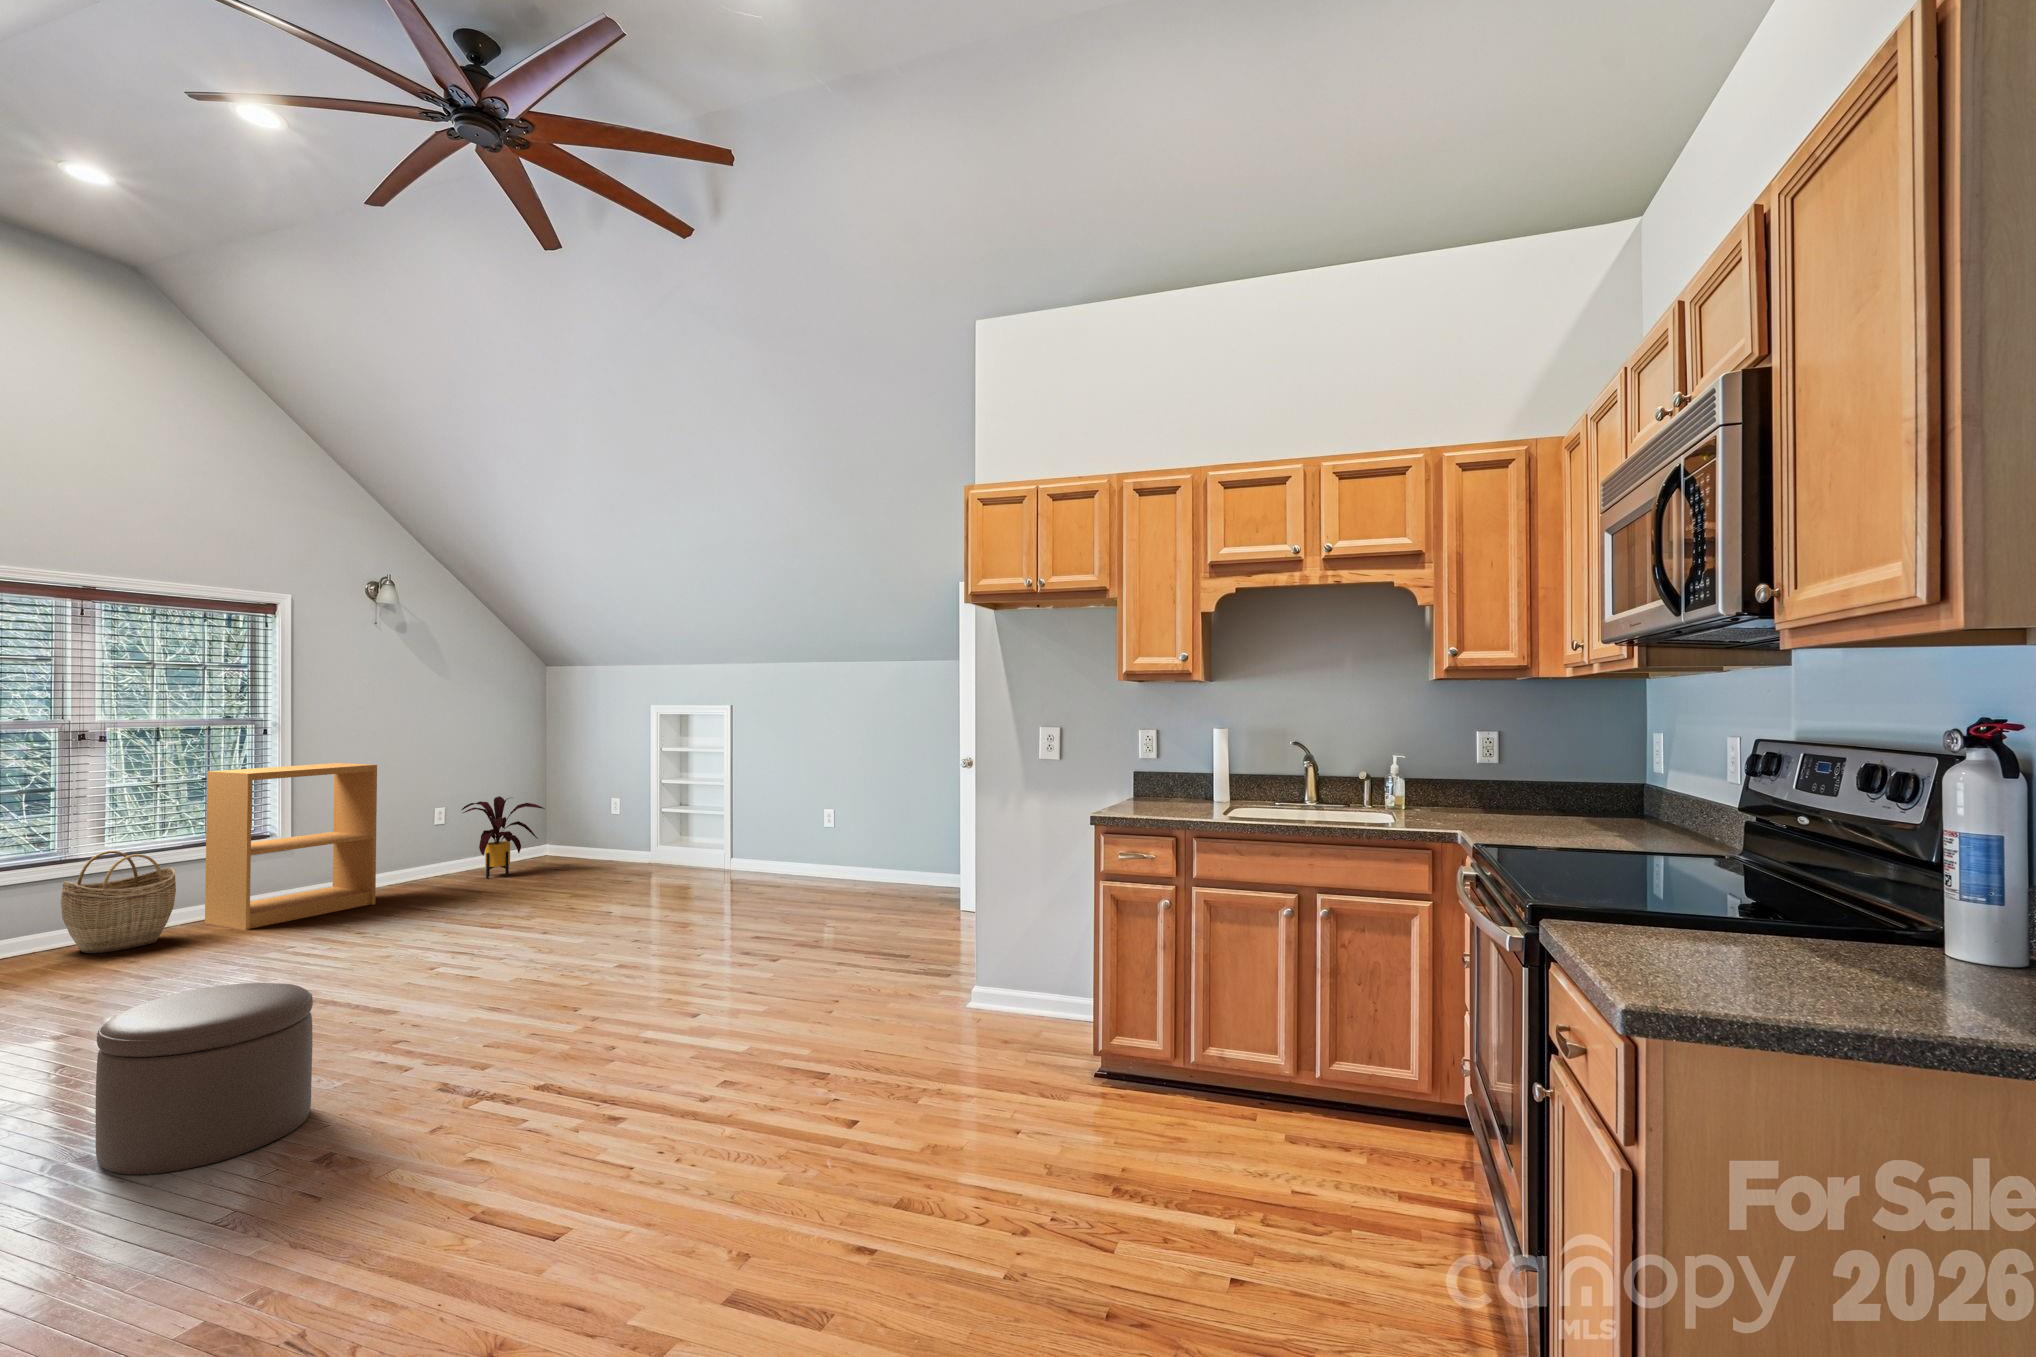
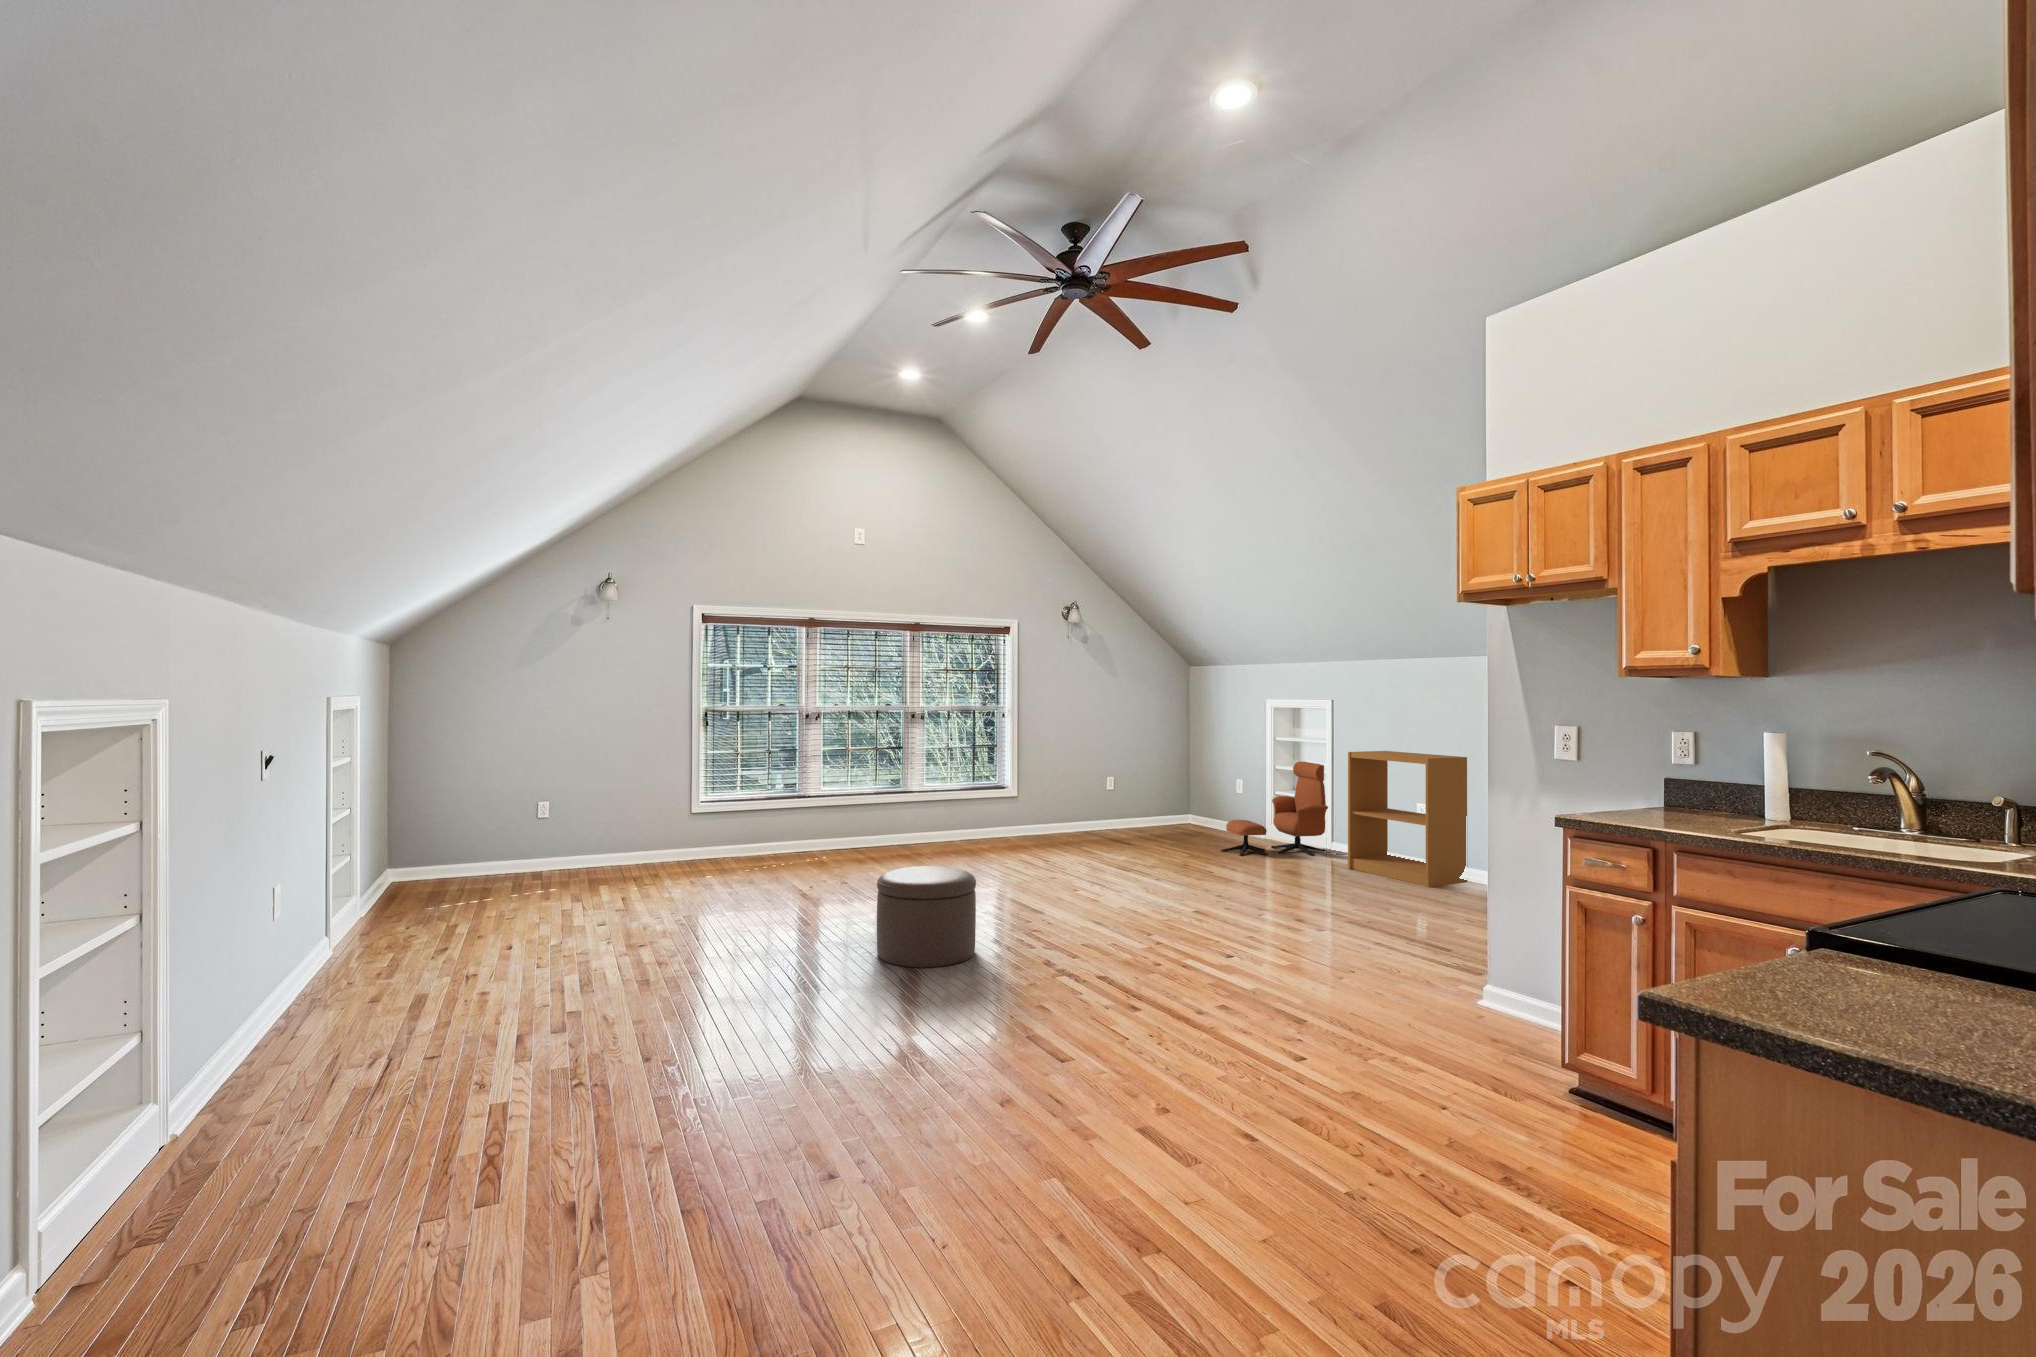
bookshelf: present [205,763,377,930] -> present [1348,751,1467,887]
lounge chair: none [605,772,731,889] -> present [1221,761,1328,856]
house plant: present [462,796,545,879] -> none [1125,772,1184,835]
woven basket: present [61,851,176,953] -> none [905,786,957,848]

